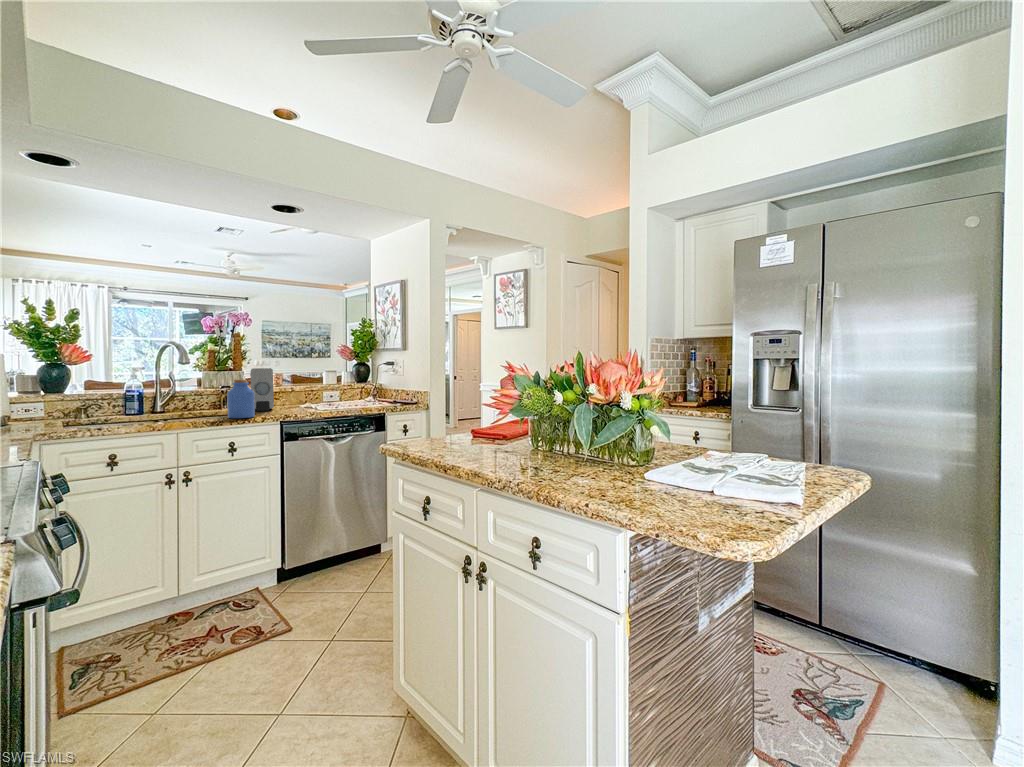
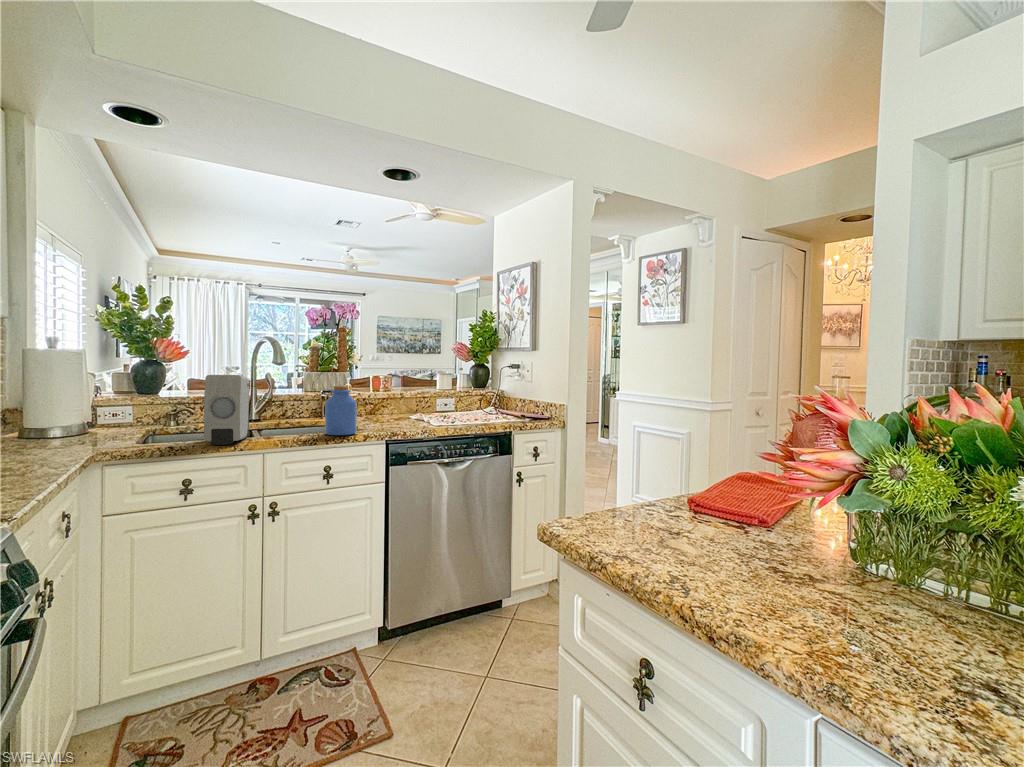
soap dispenser: present [250,368,274,411] -> present [204,375,250,445]

